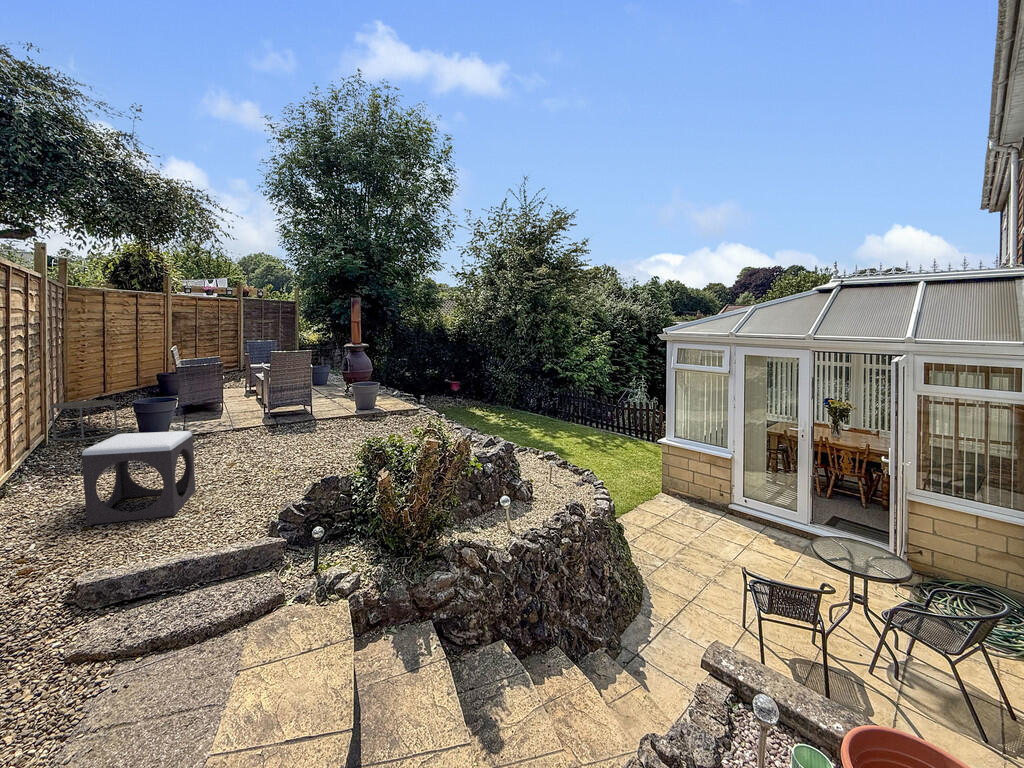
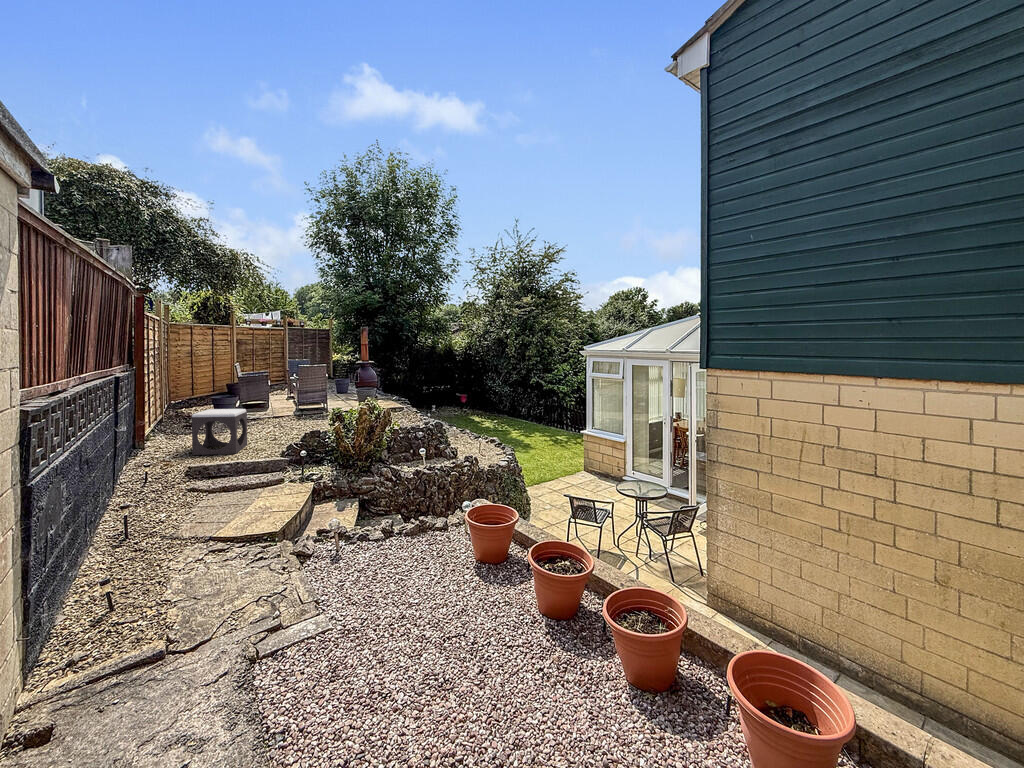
side table: present [50,400,118,441] -> none [164,398,202,422]

